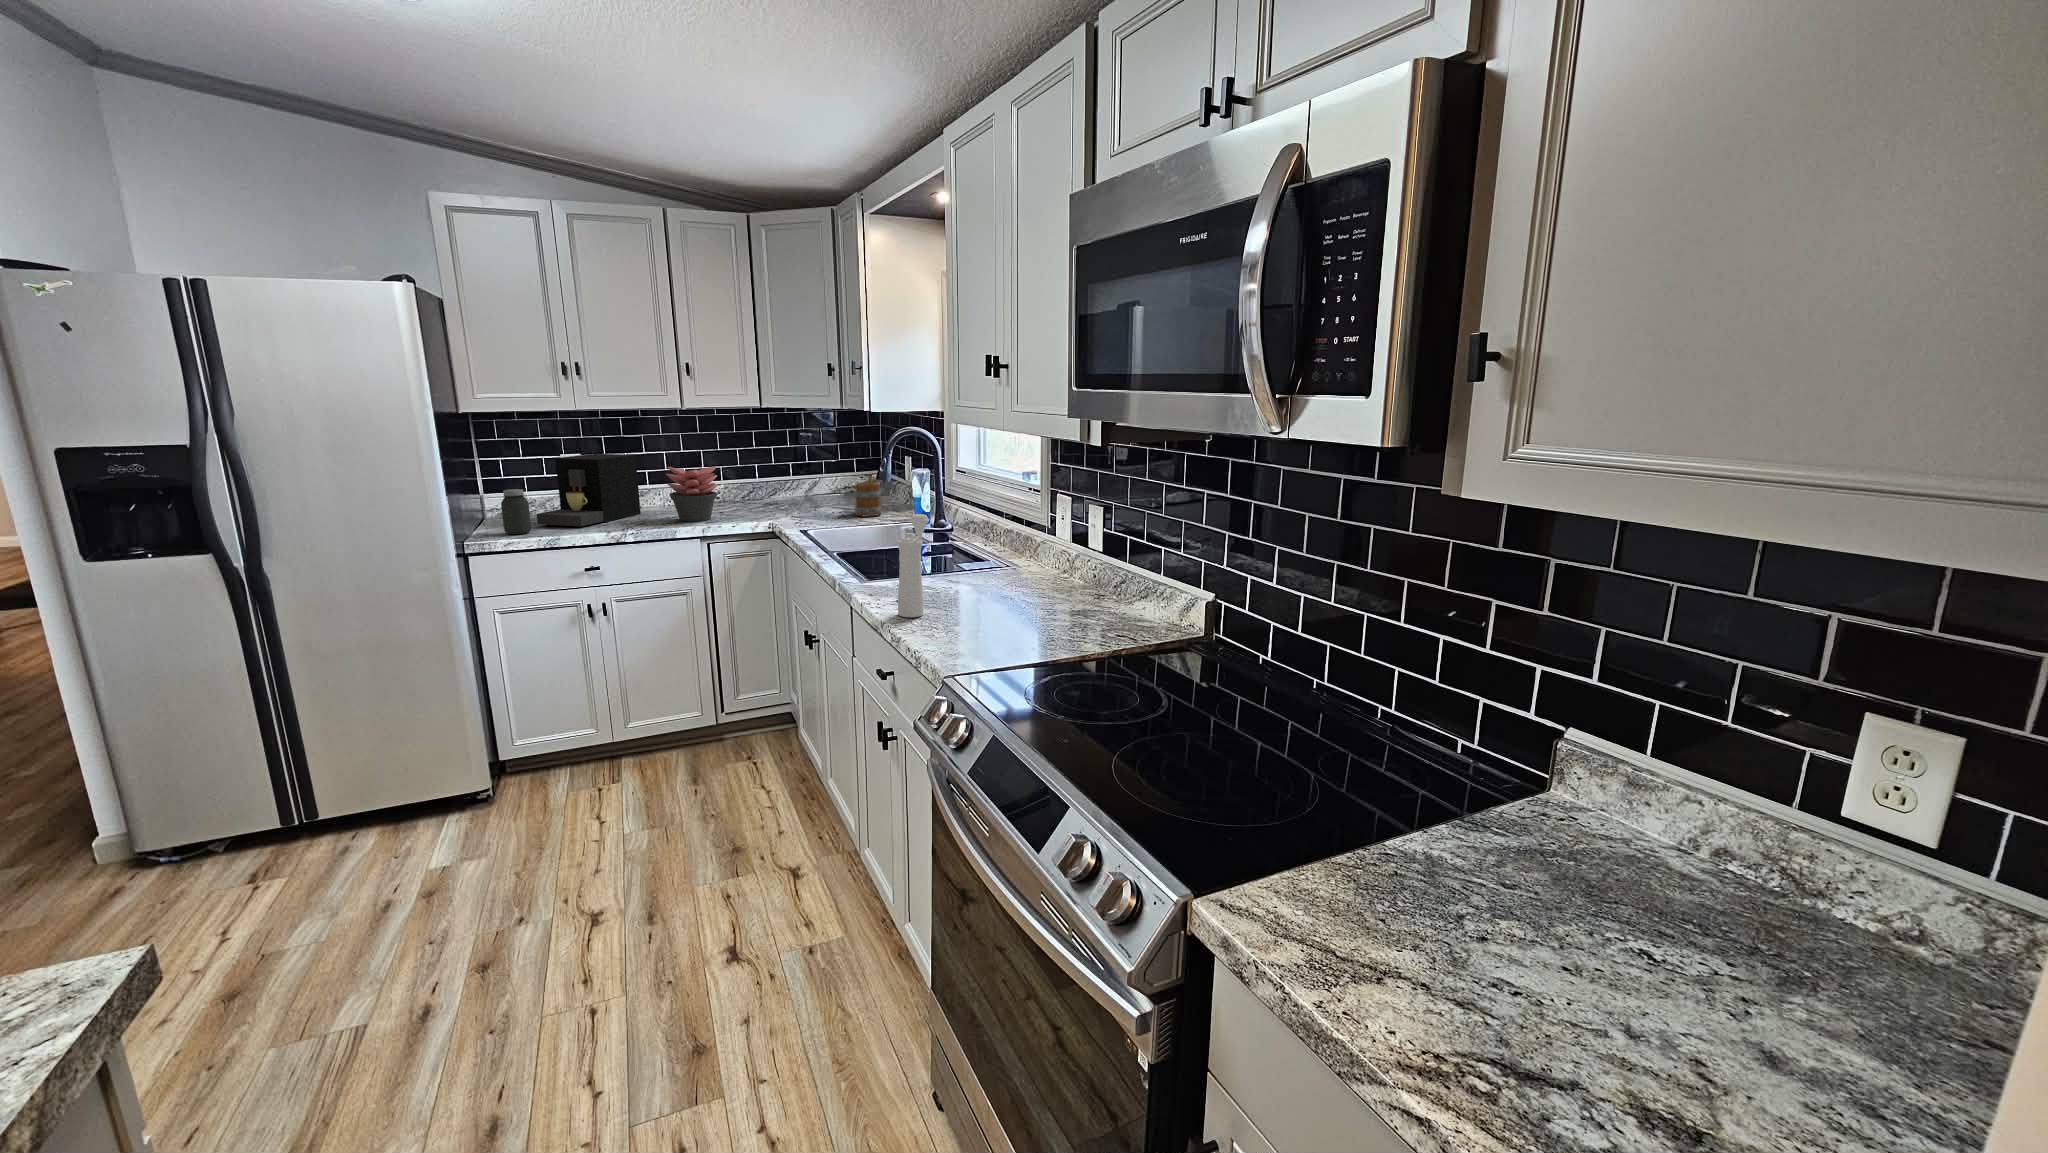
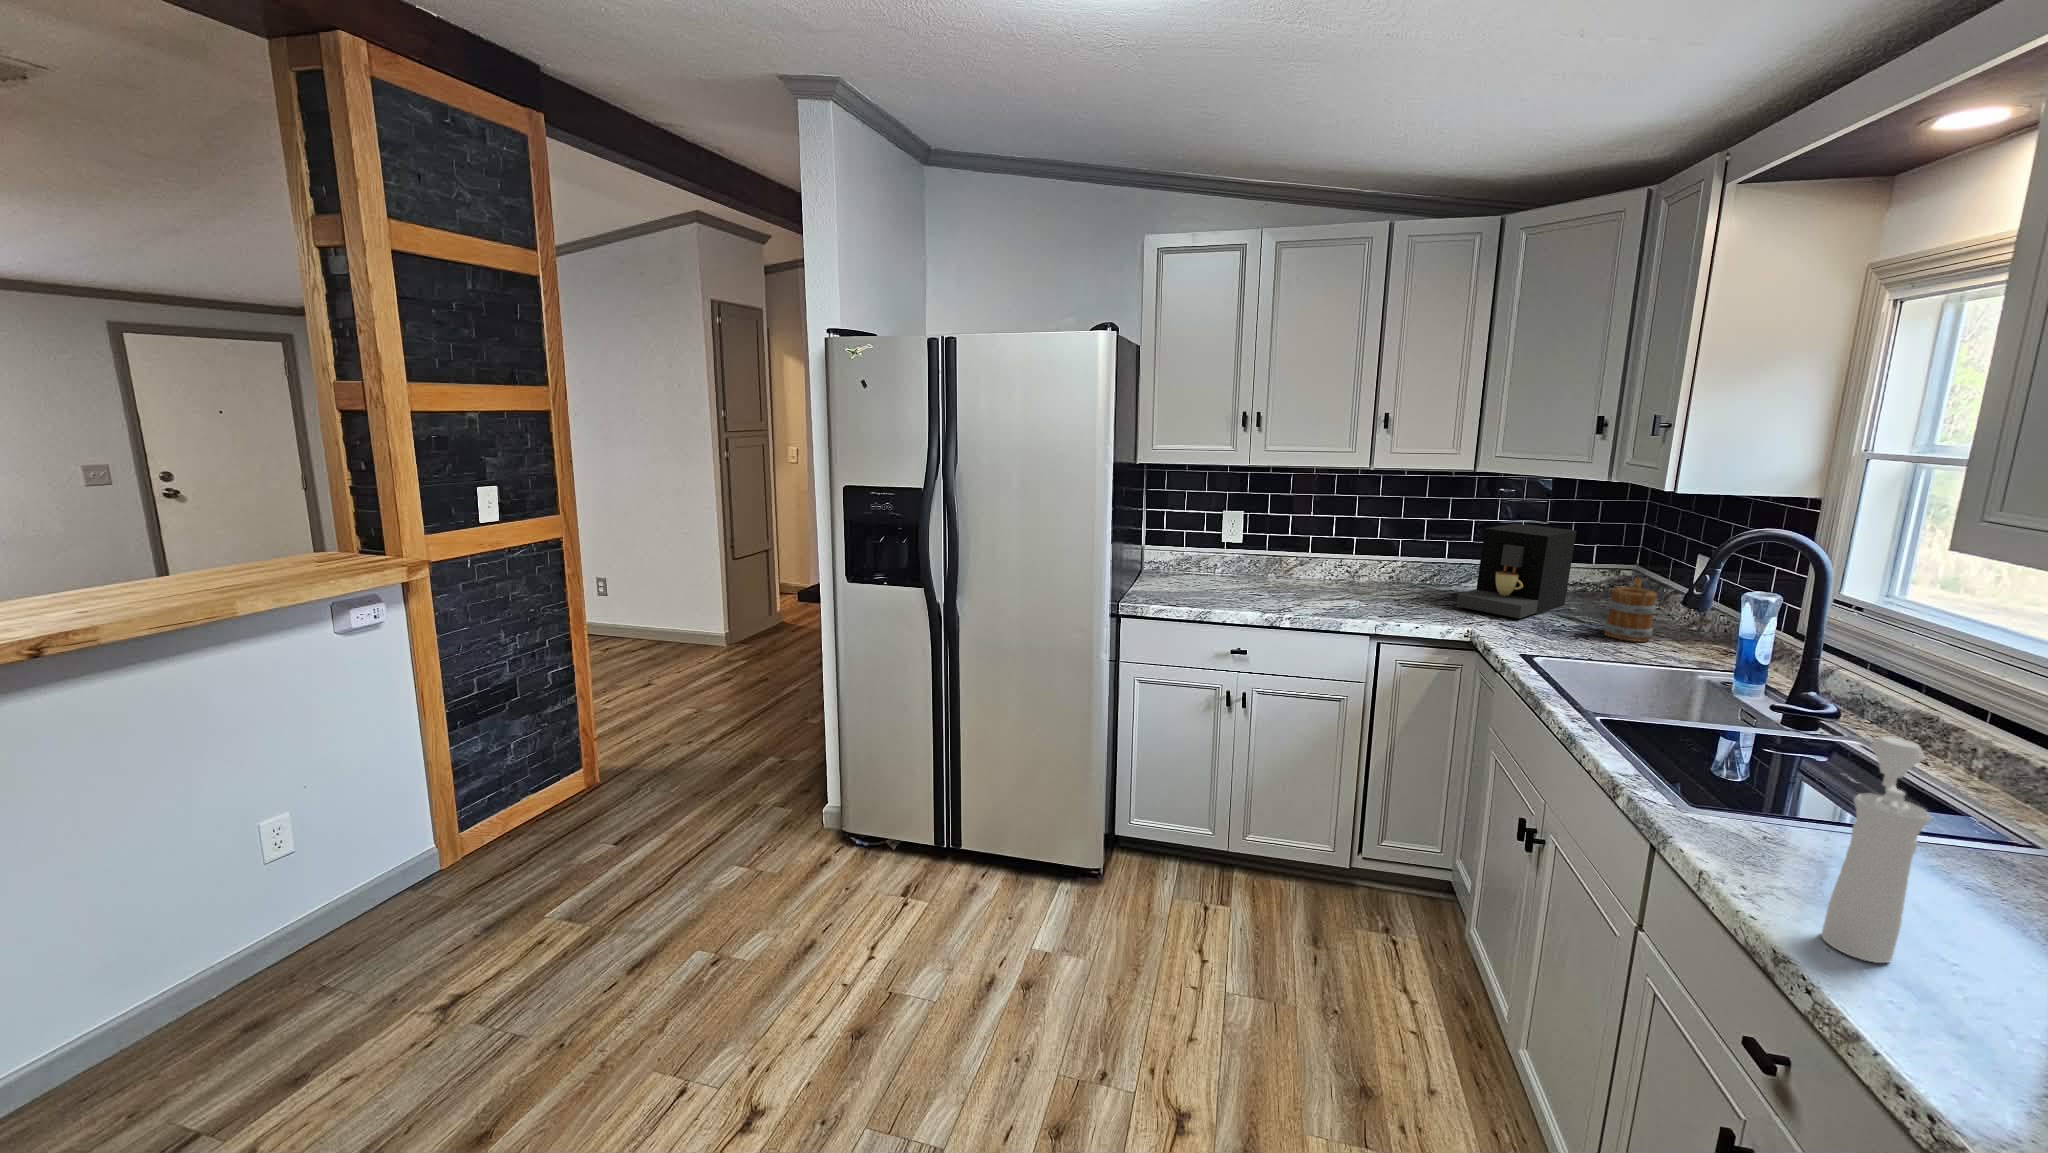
coffee maker: present [537,454,641,526] -> present [1456,523,1576,619]
succulent plant: present [666,466,718,521] -> none [1338,538,1404,610]
jar: present [501,489,531,534] -> none [1158,549,1186,599]

